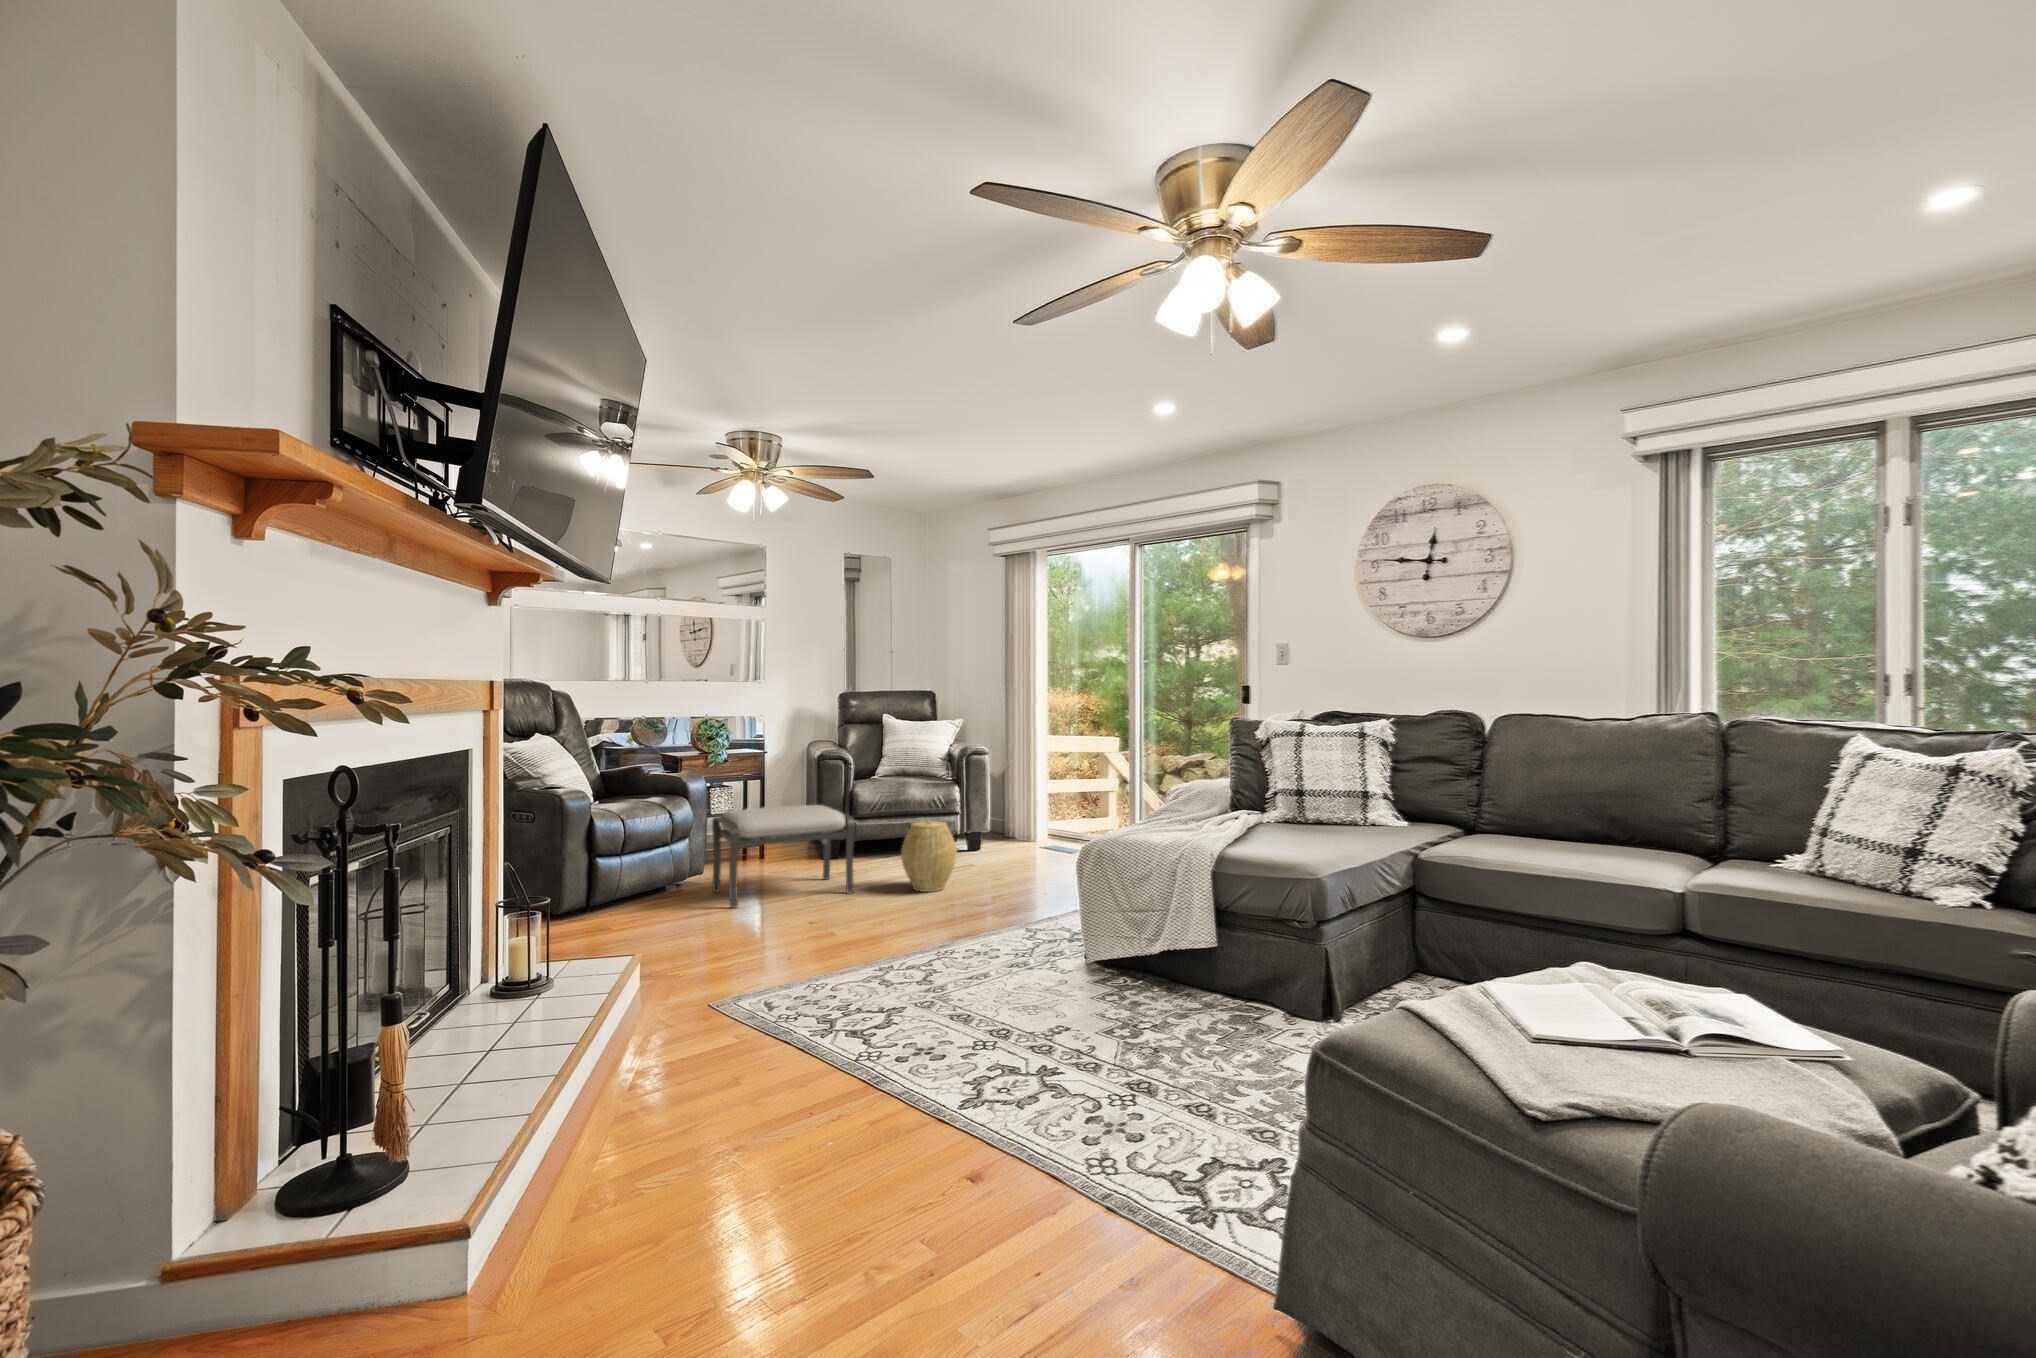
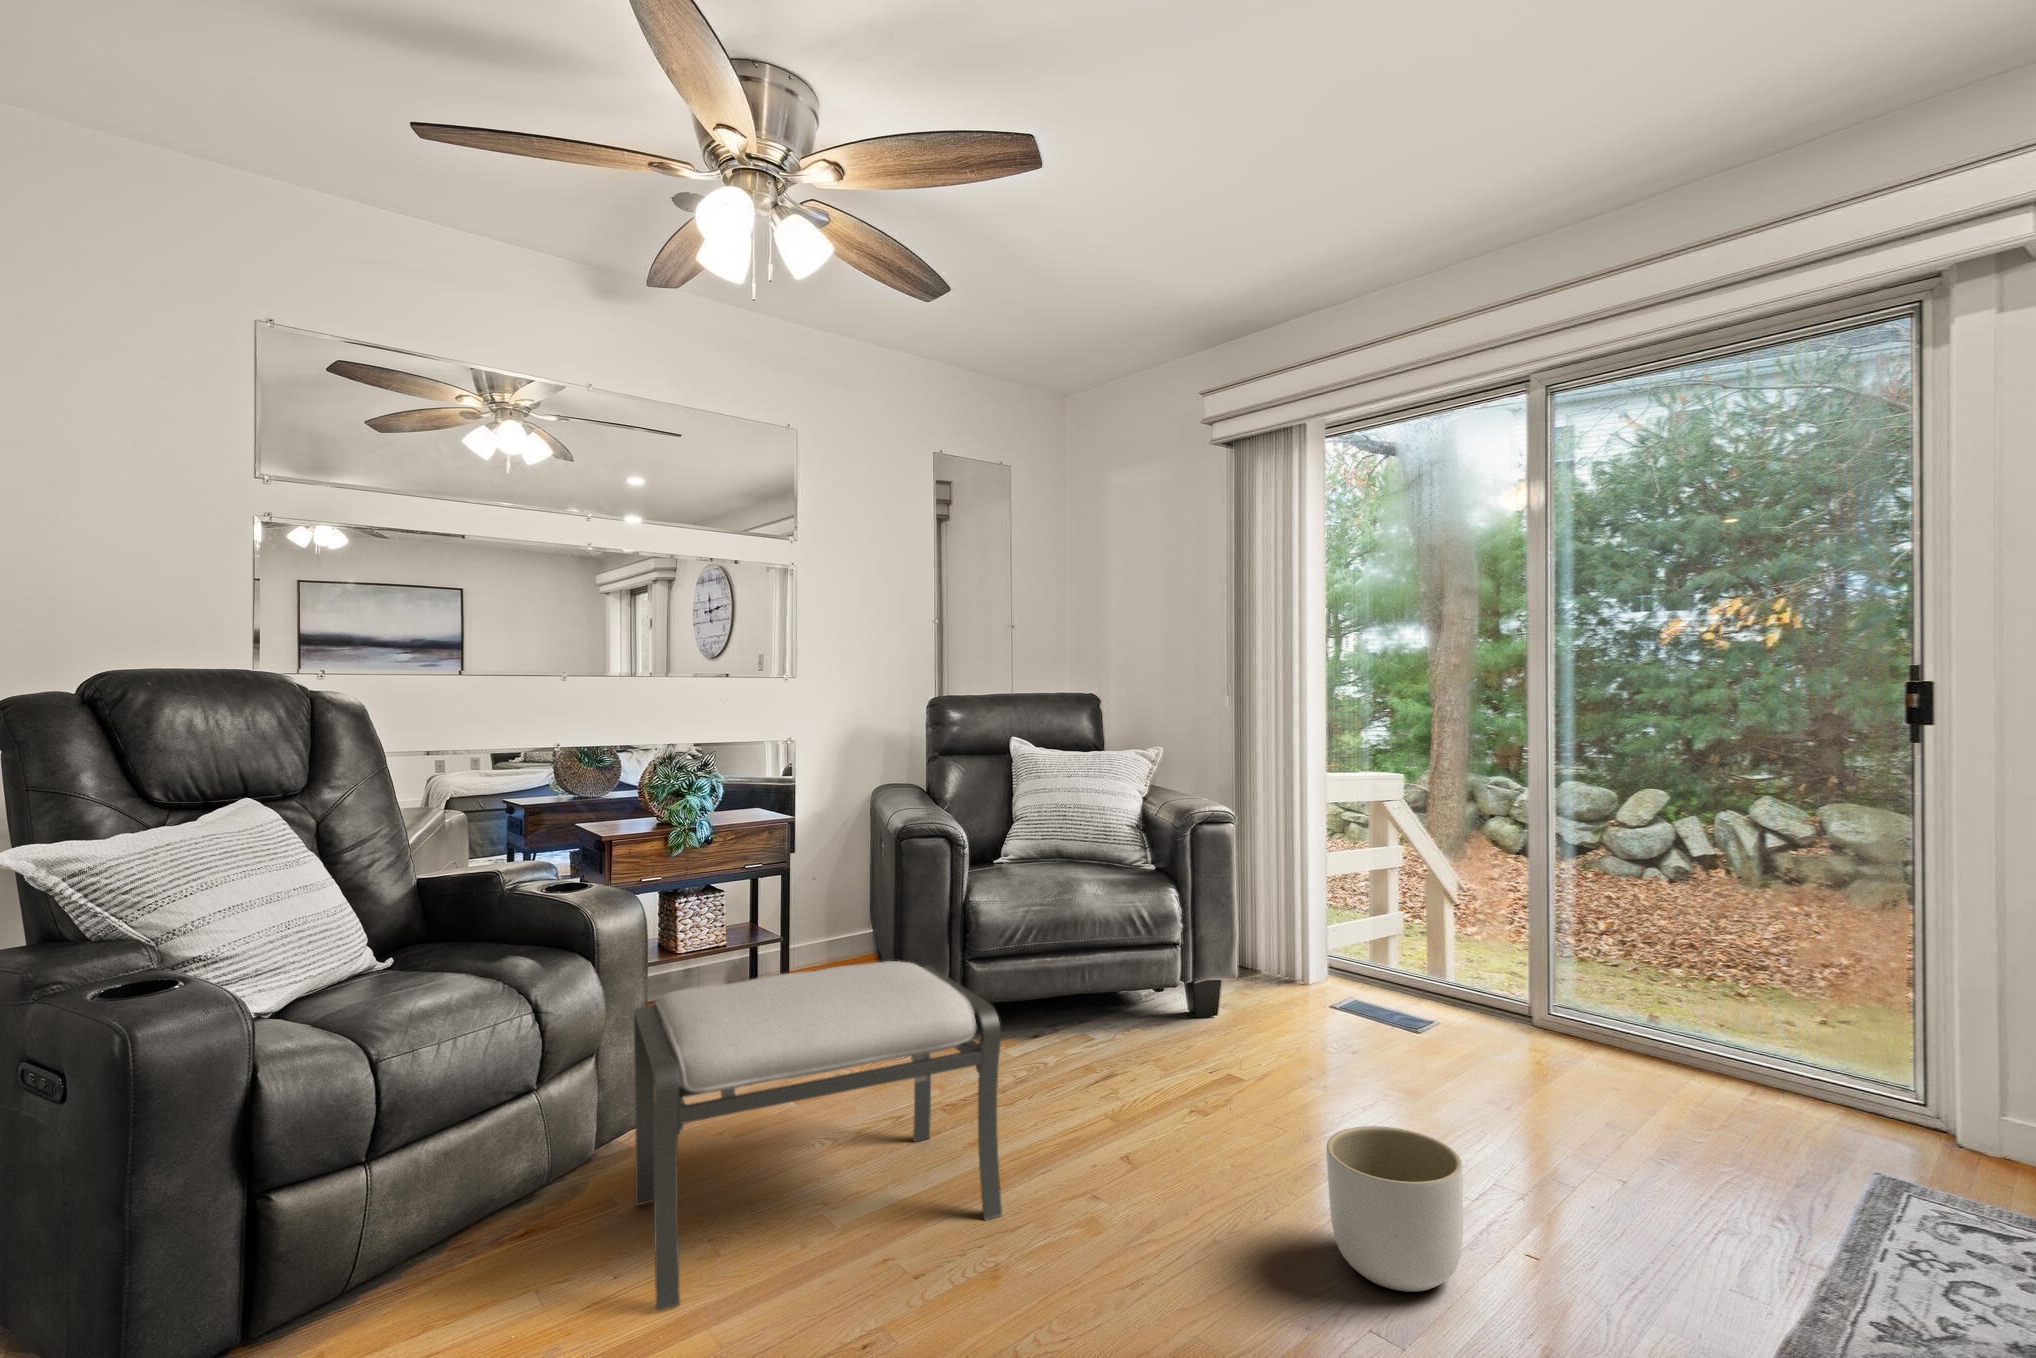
woven basket: present [901,820,957,892] -> none [1121,1005,1270,1214]
planter: none [964,856,1007,902] -> present [1326,1126,1463,1292]

